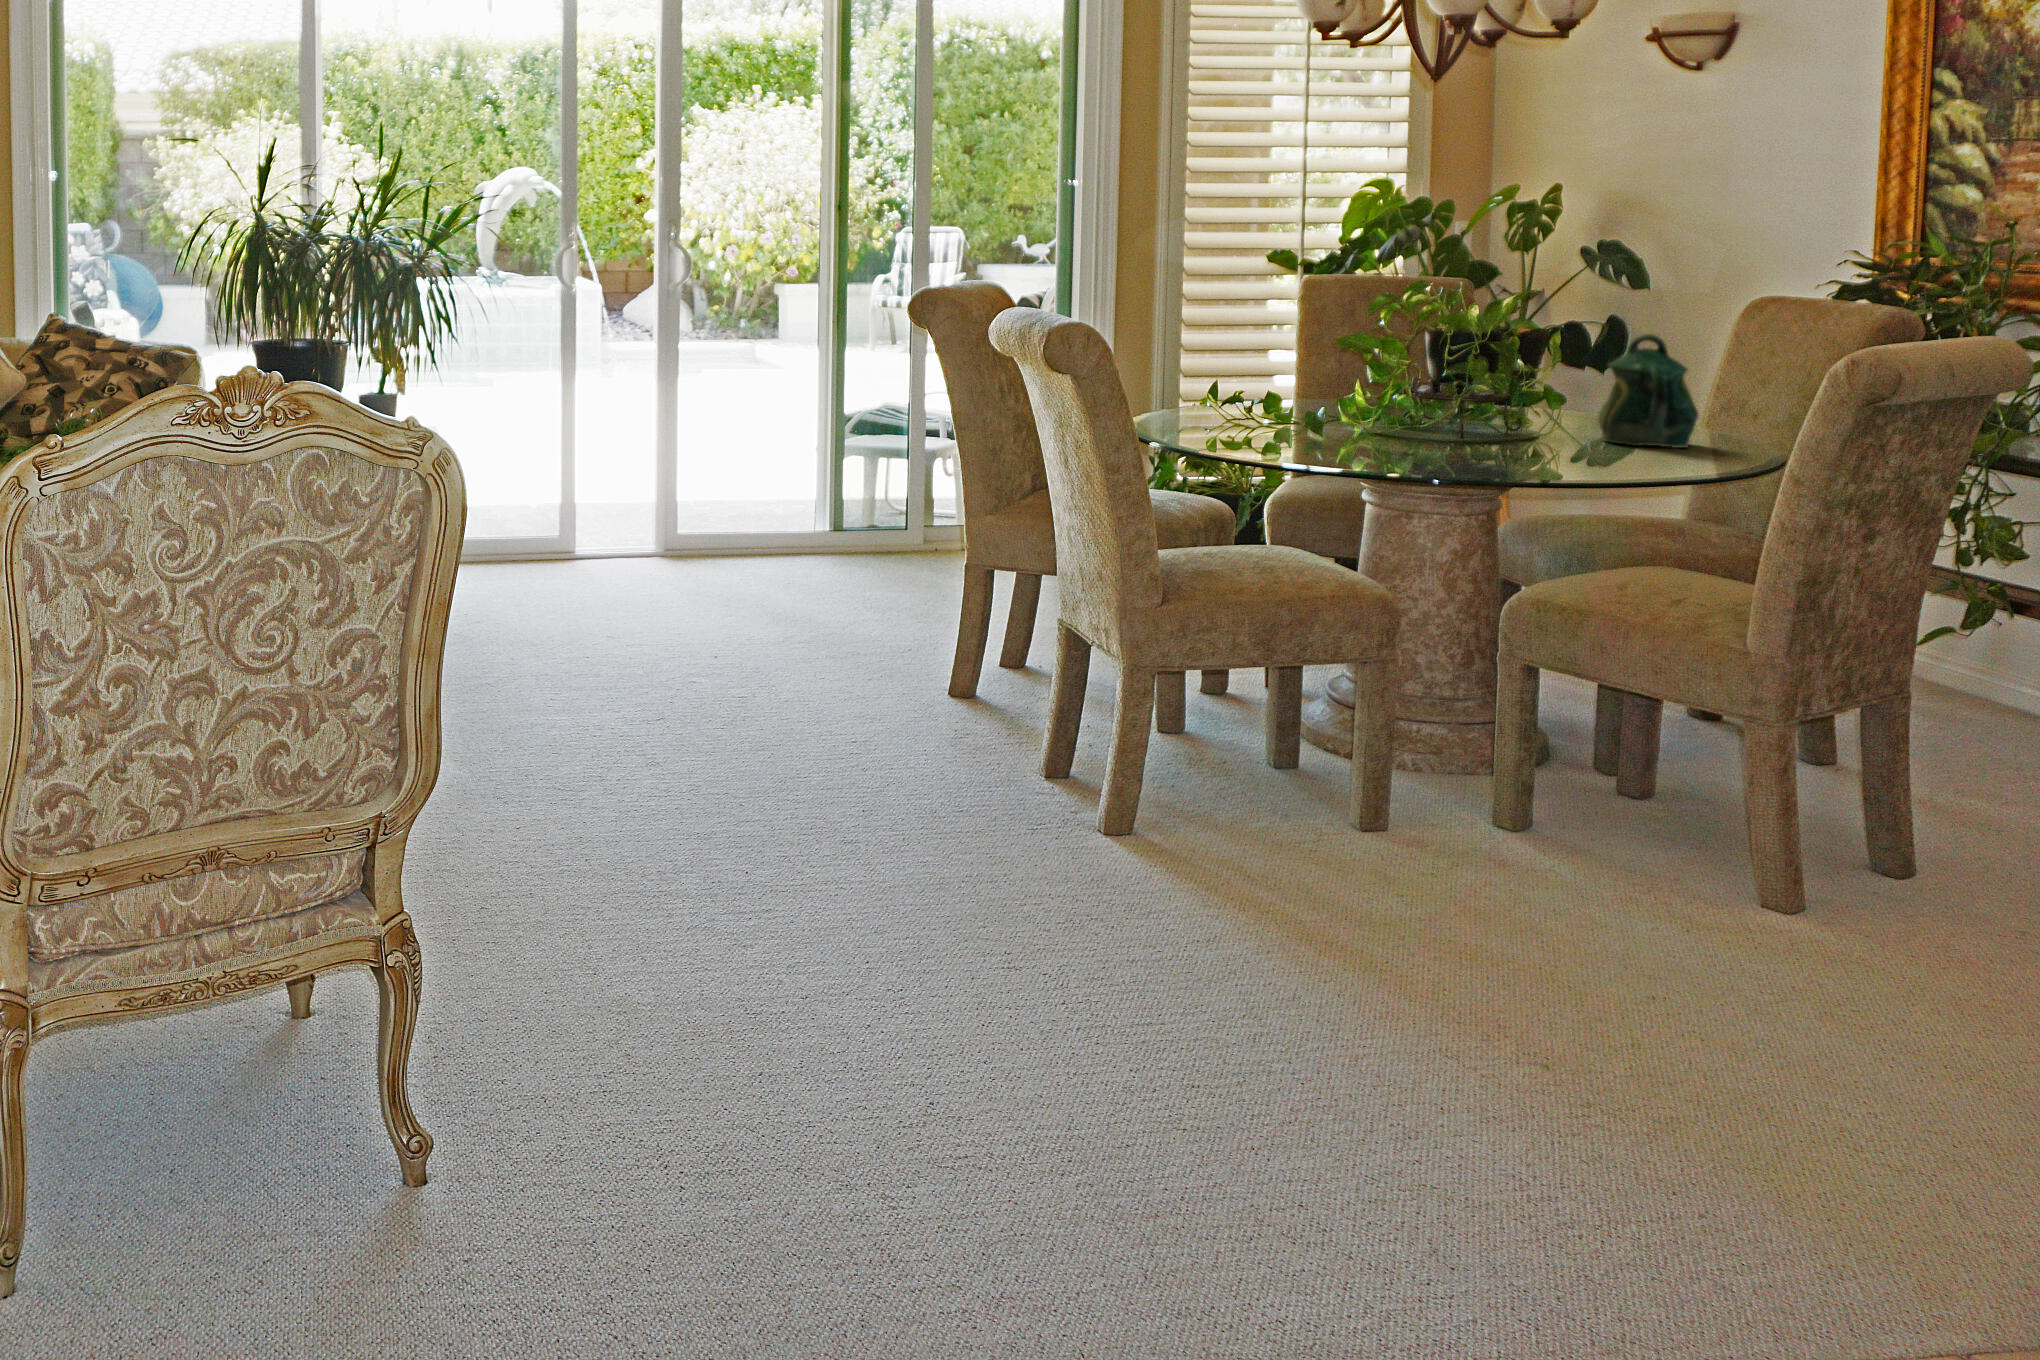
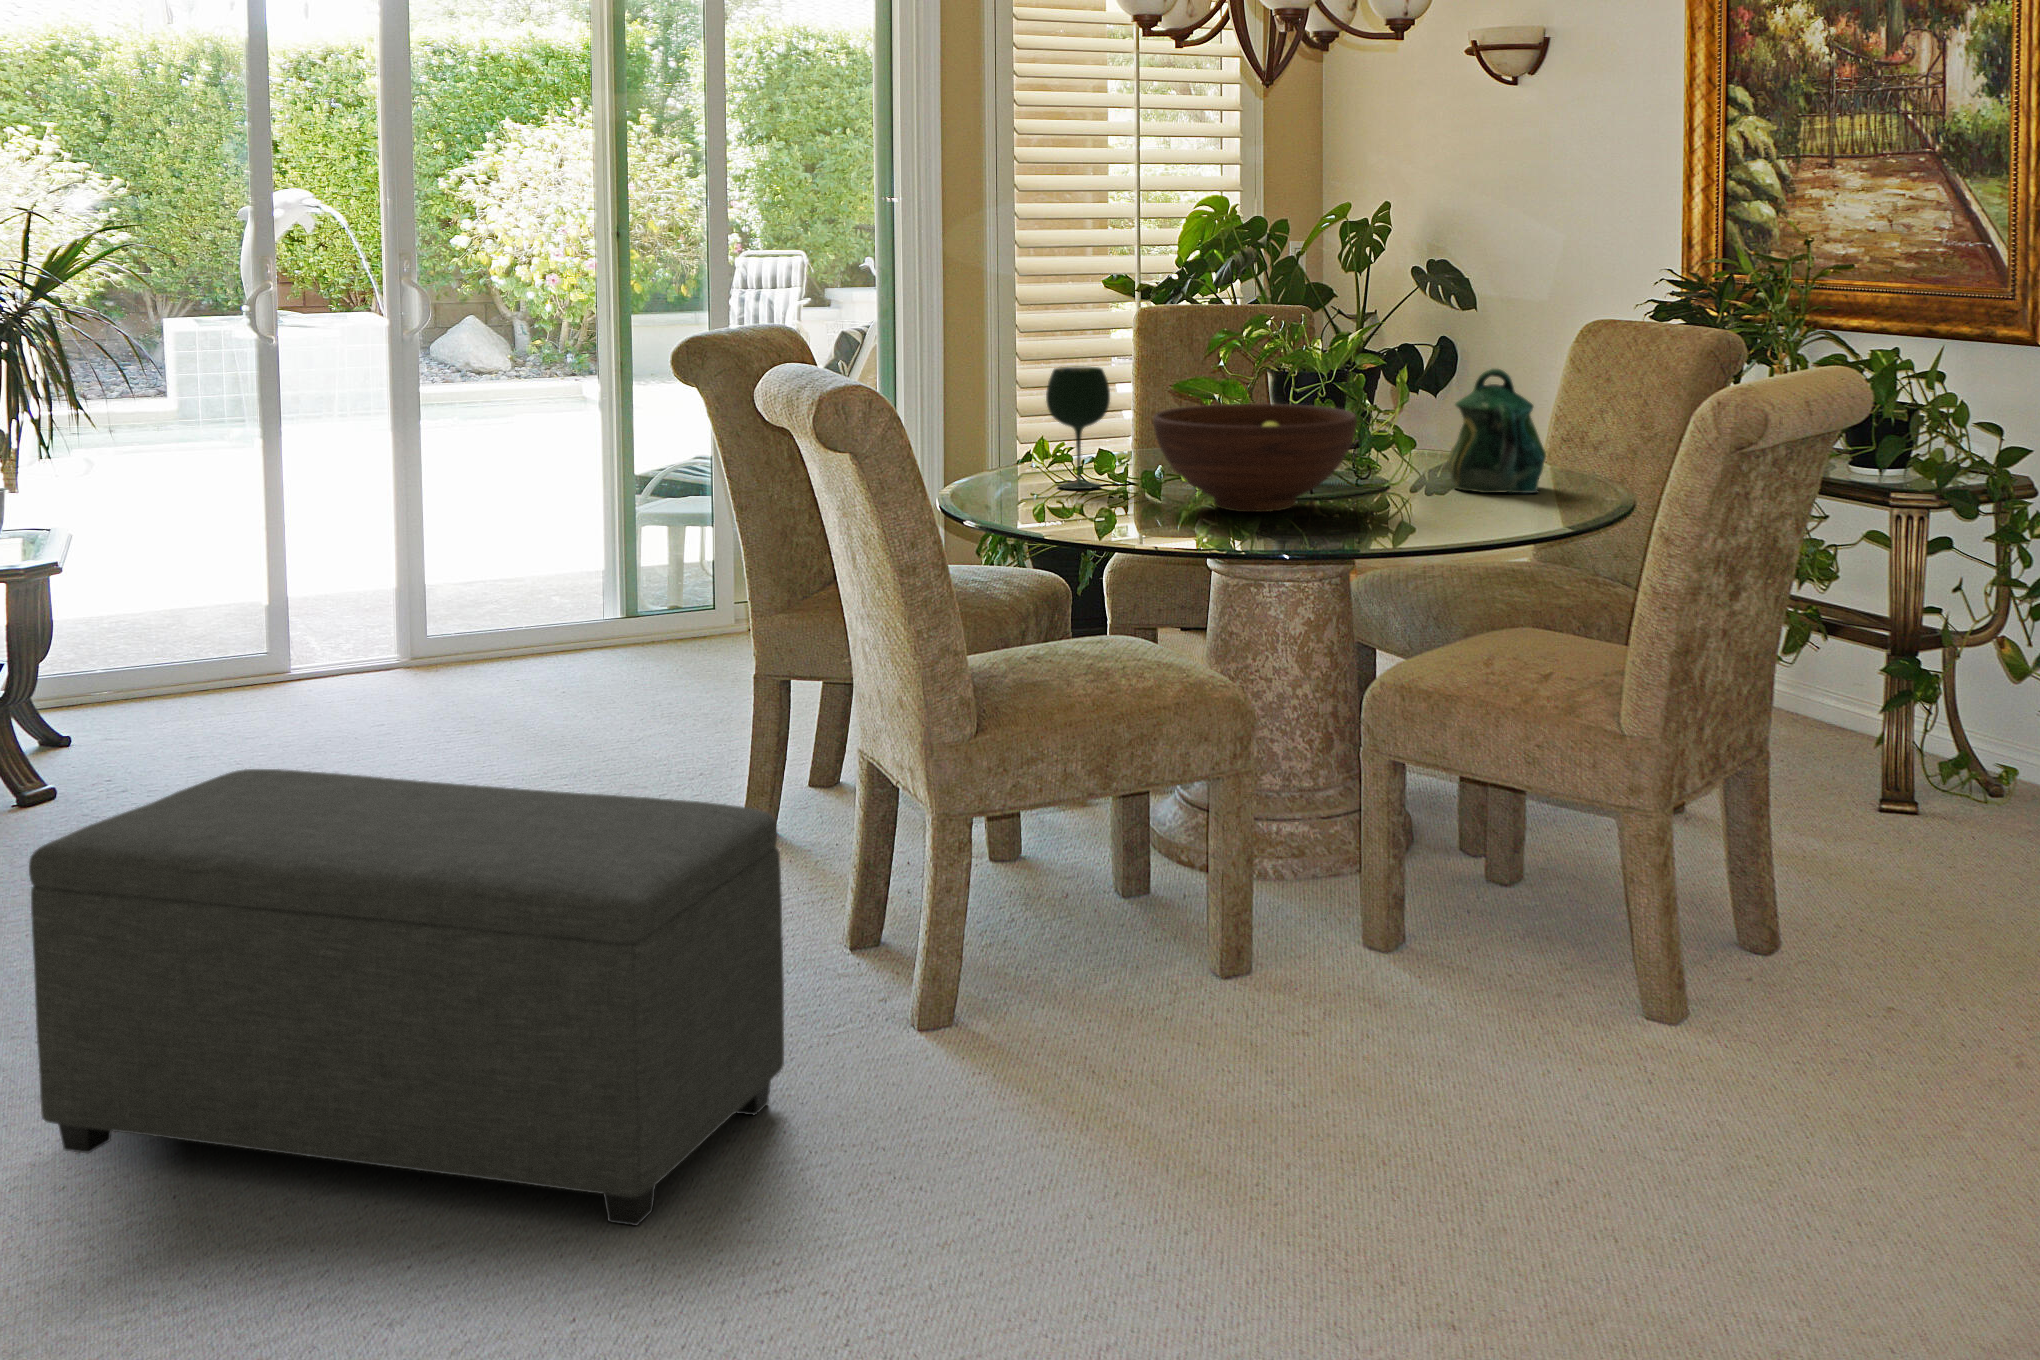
wine glass: none [1221,321,1279,425] -> present [1046,367,1110,489]
fruit bowl: none [1318,356,1508,448] -> present [1153,404,1357,512]
ottoman: none [488,588,1004,926] -> present [29,769,784,1226]

